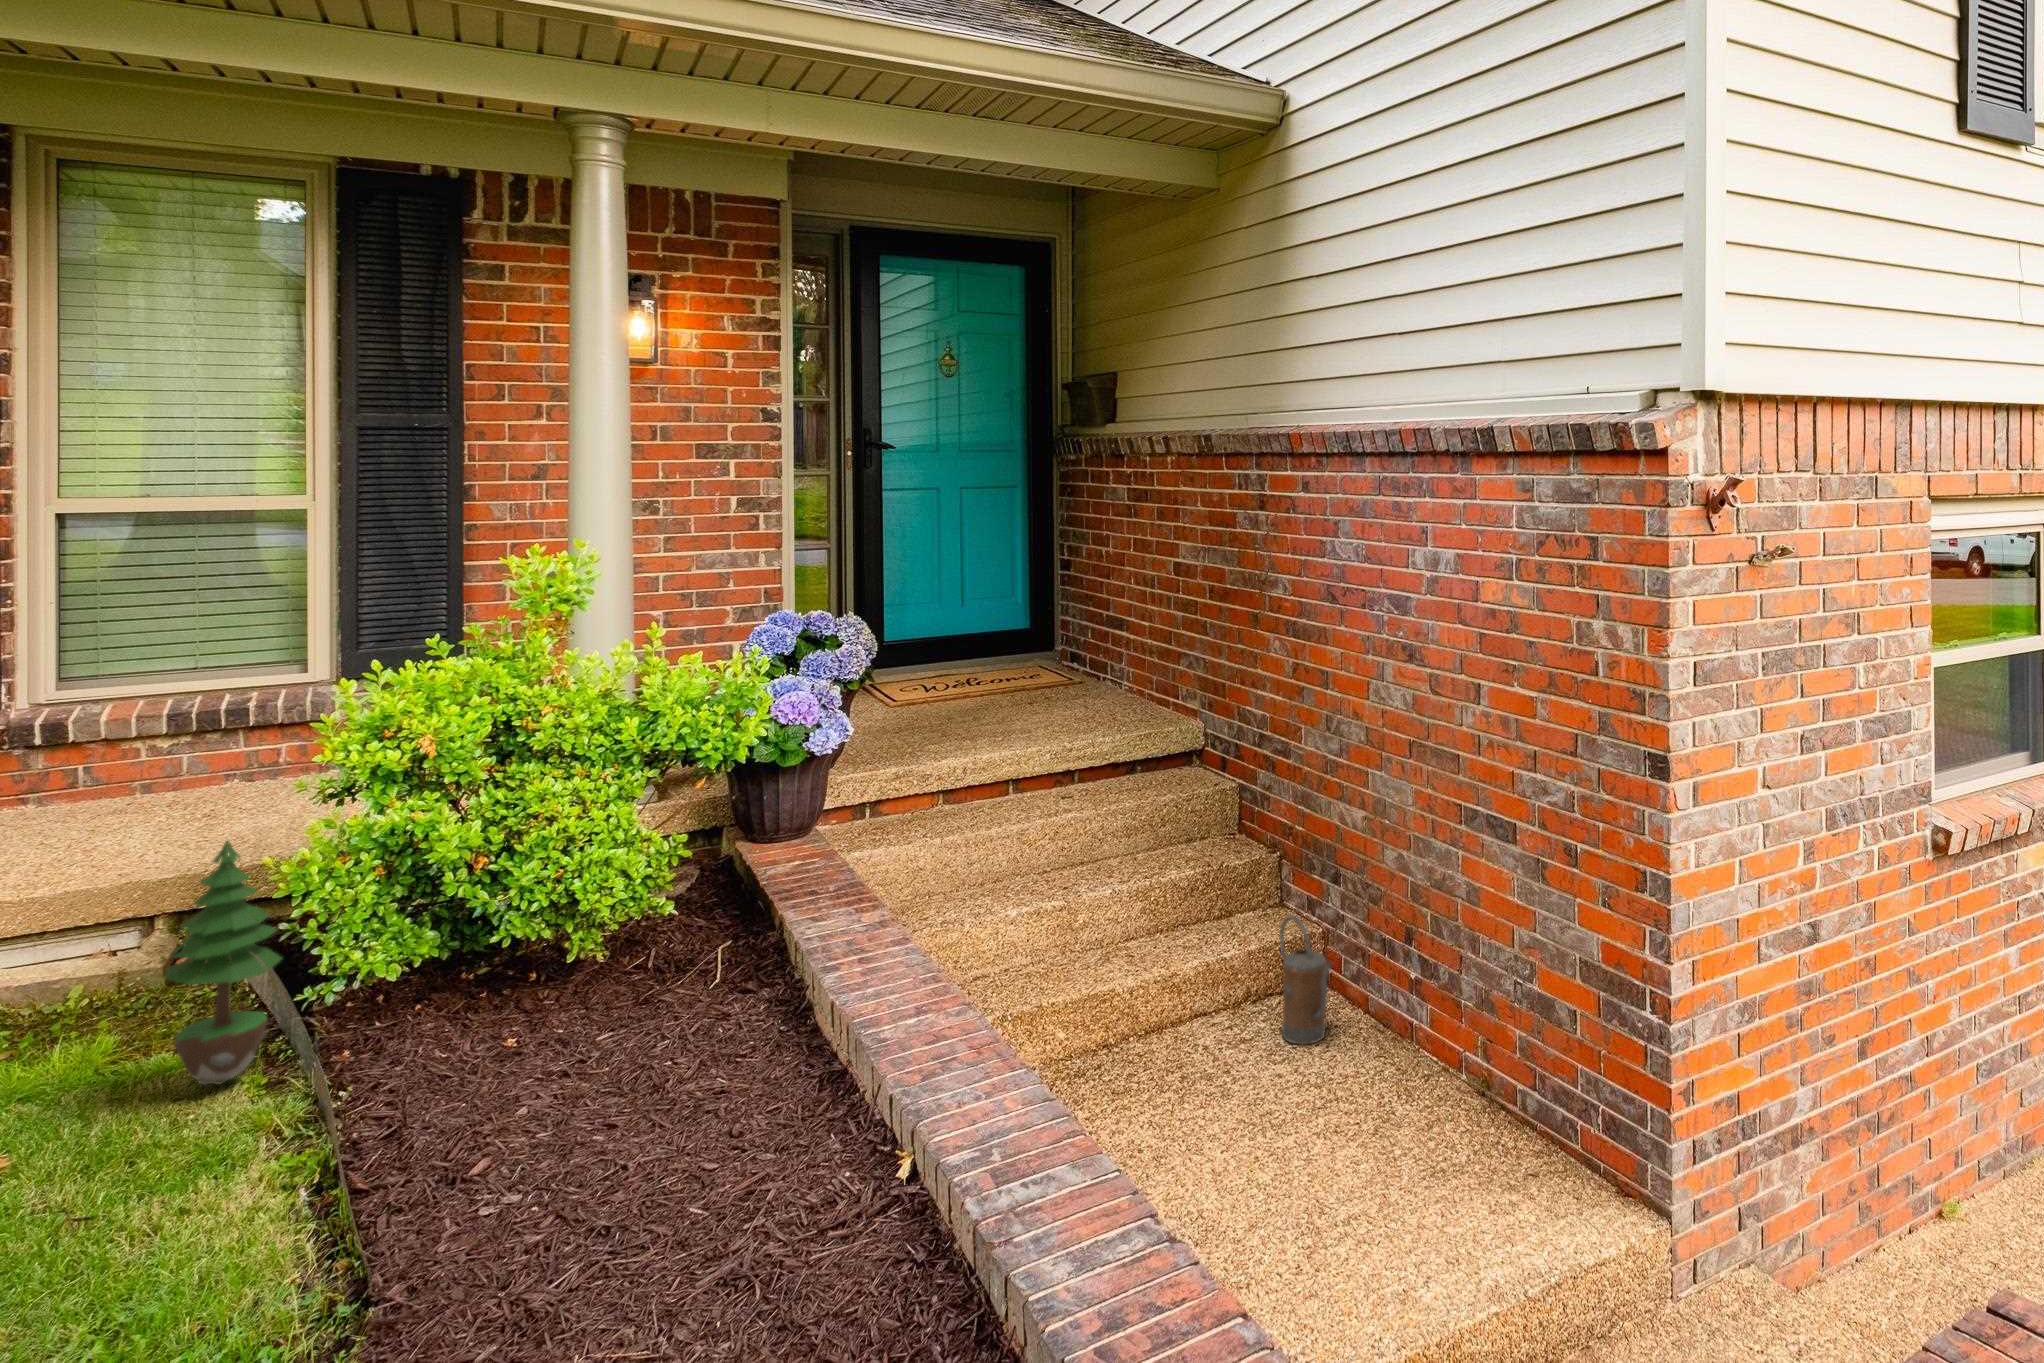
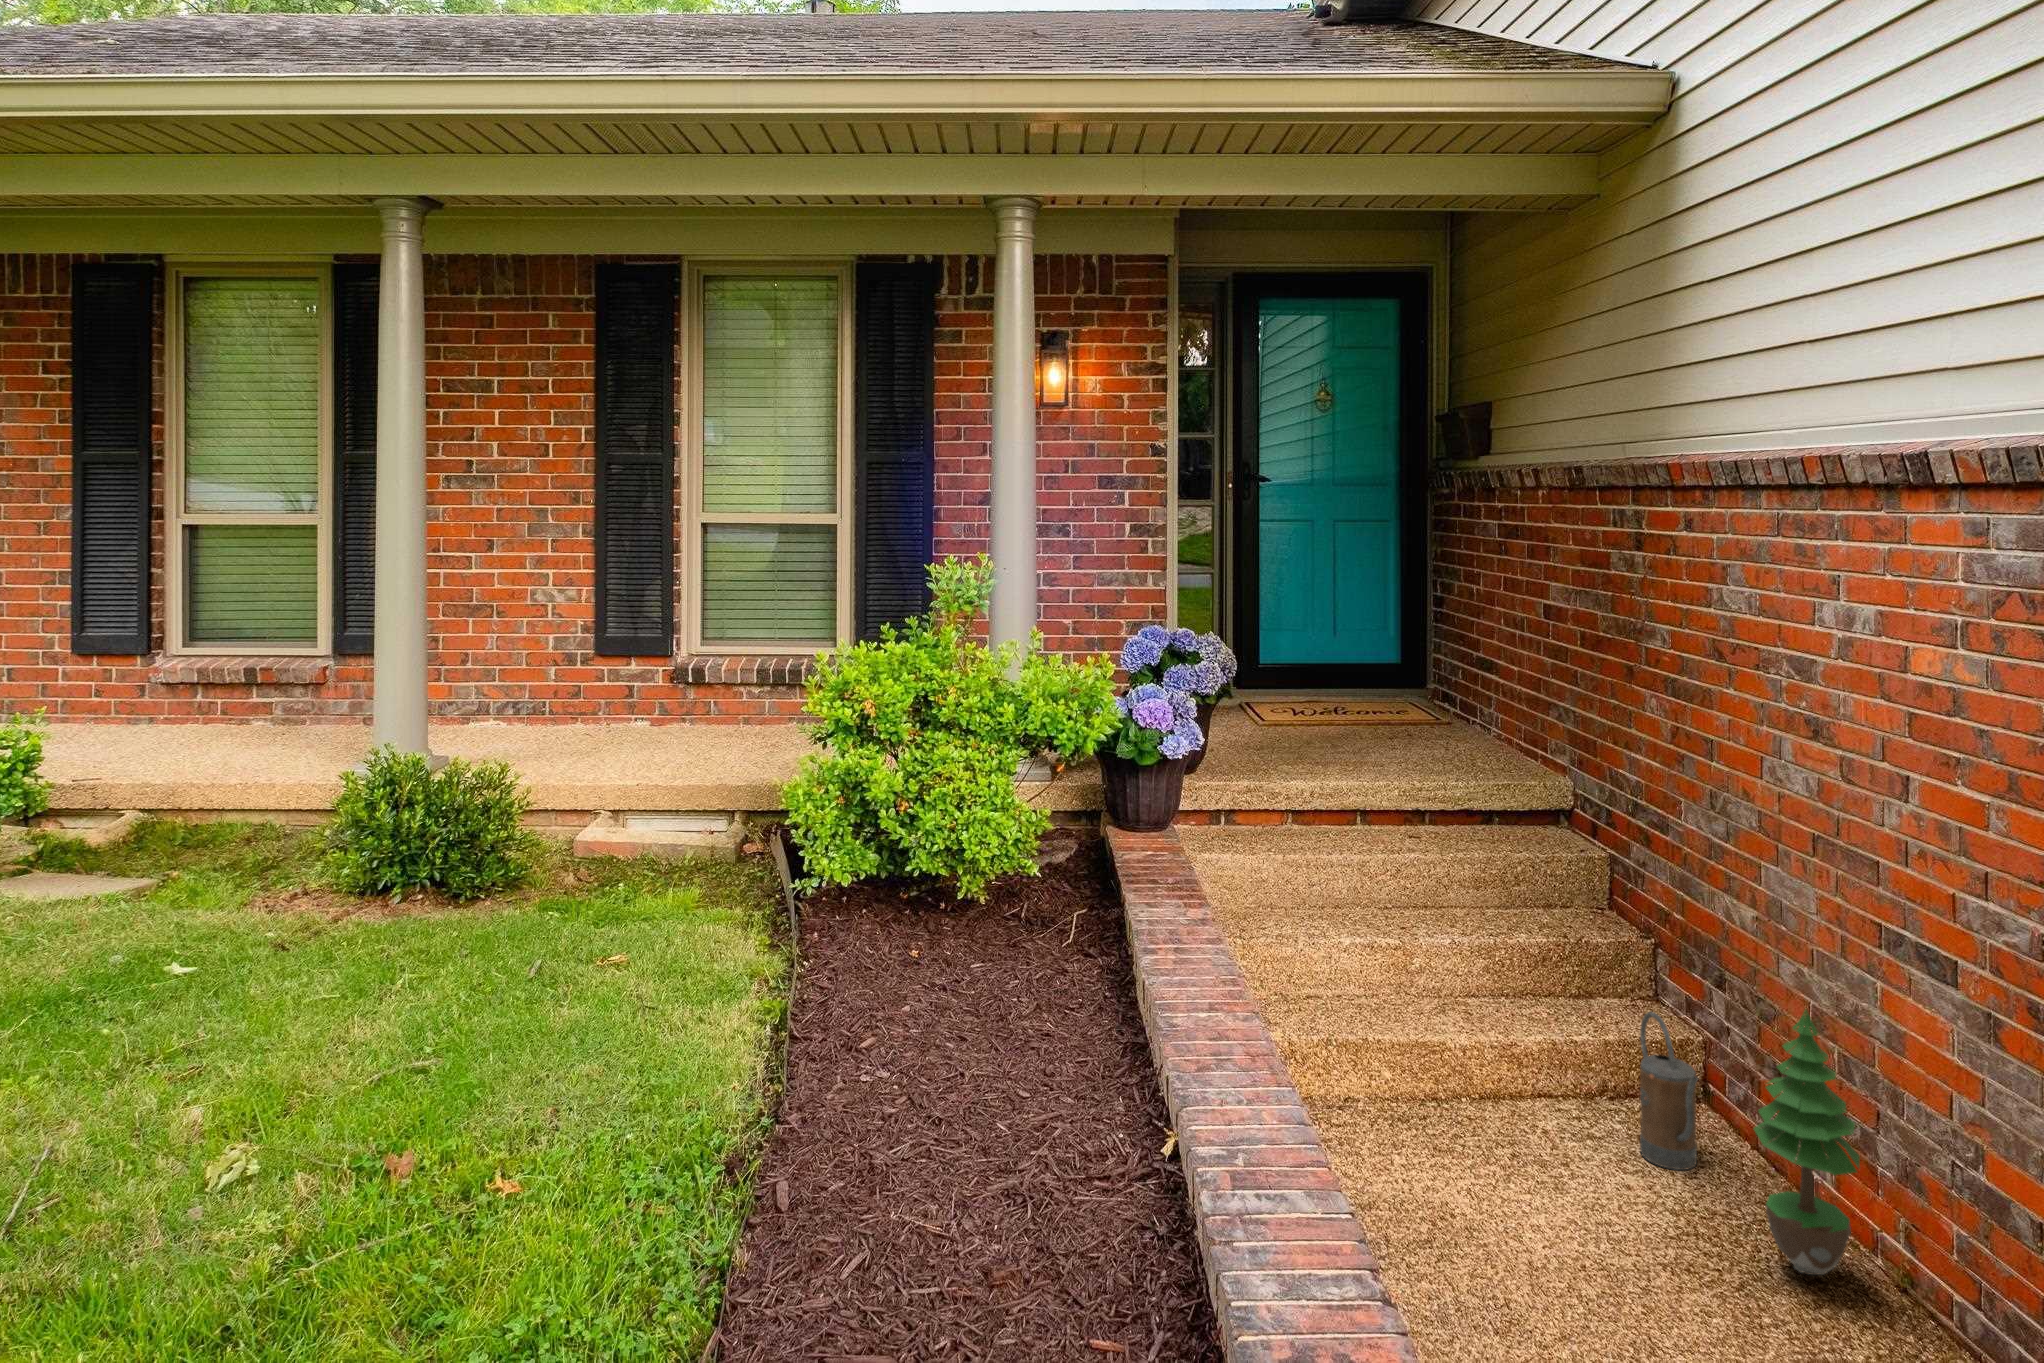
potted tree: present [165,841,282,1085] -> present [1754,1009,1860,1275]

